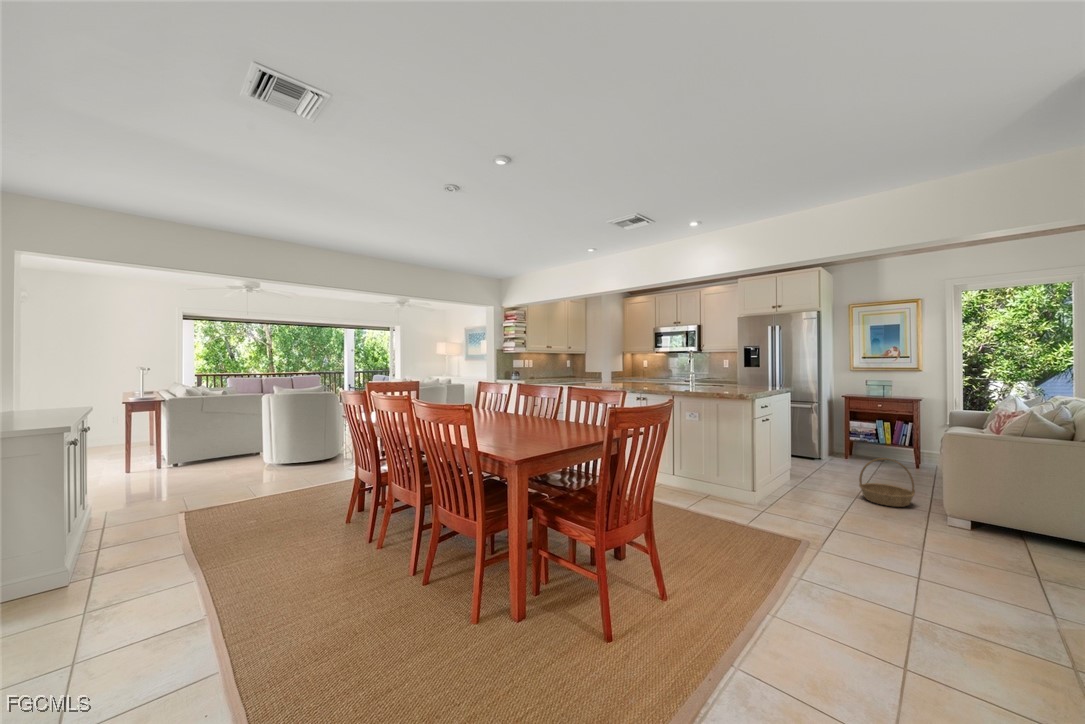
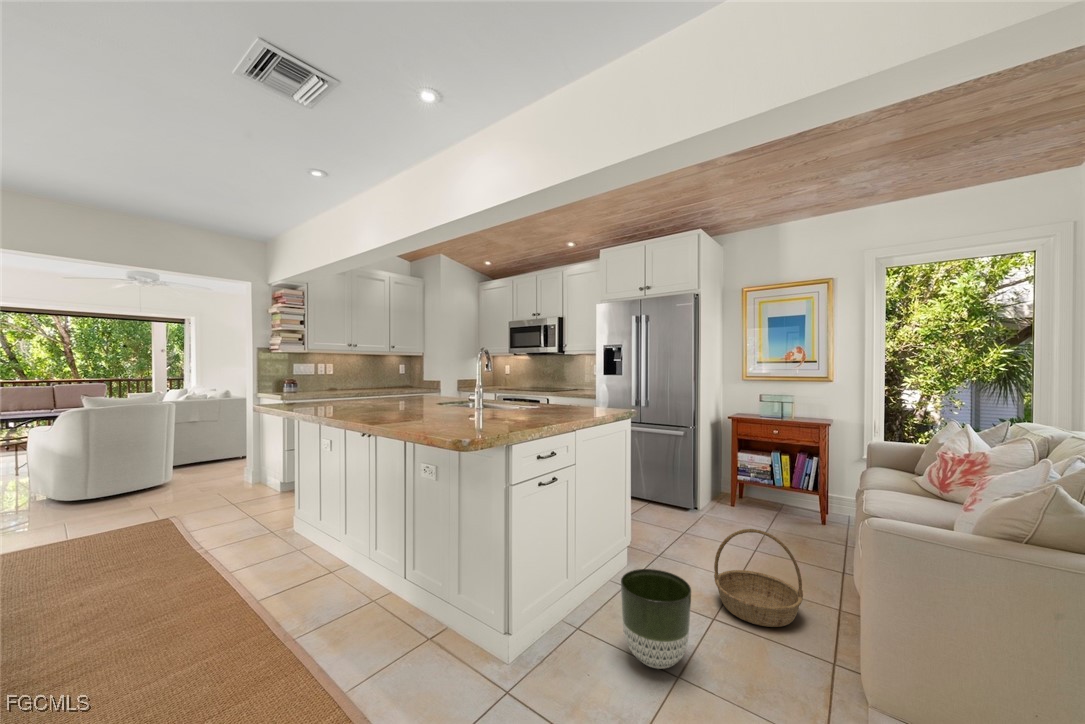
planter: none [821,474,862,517] -> present [621,569,691,669]

